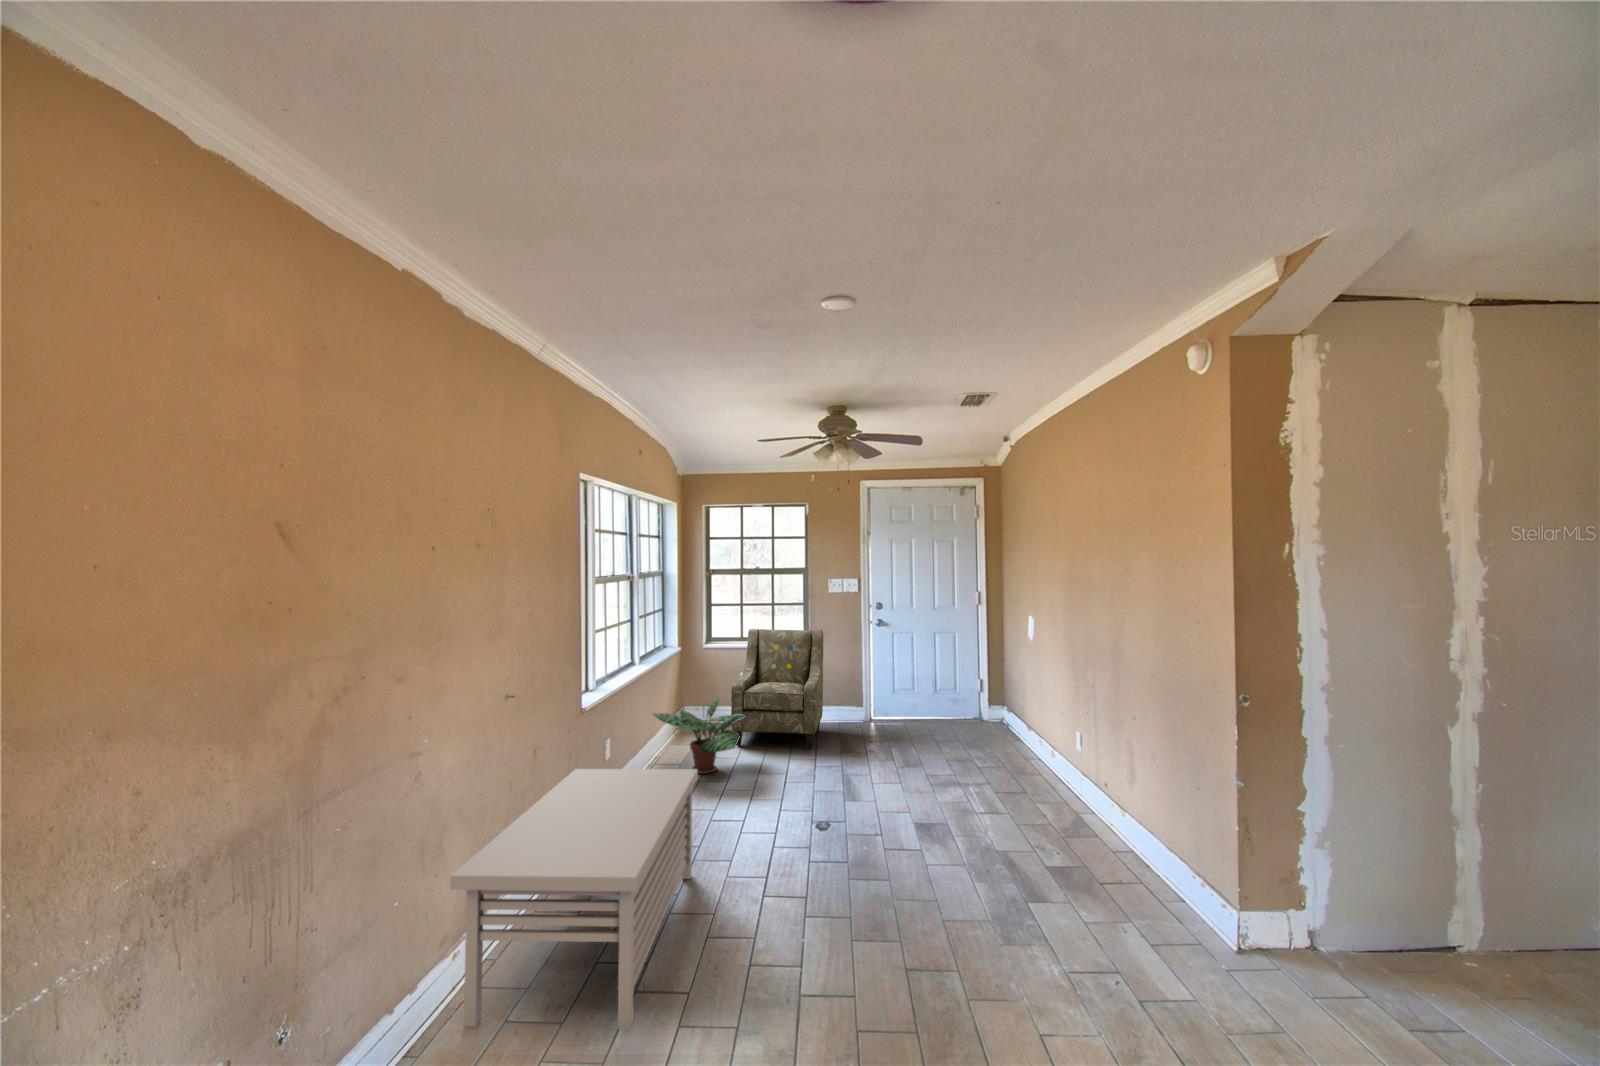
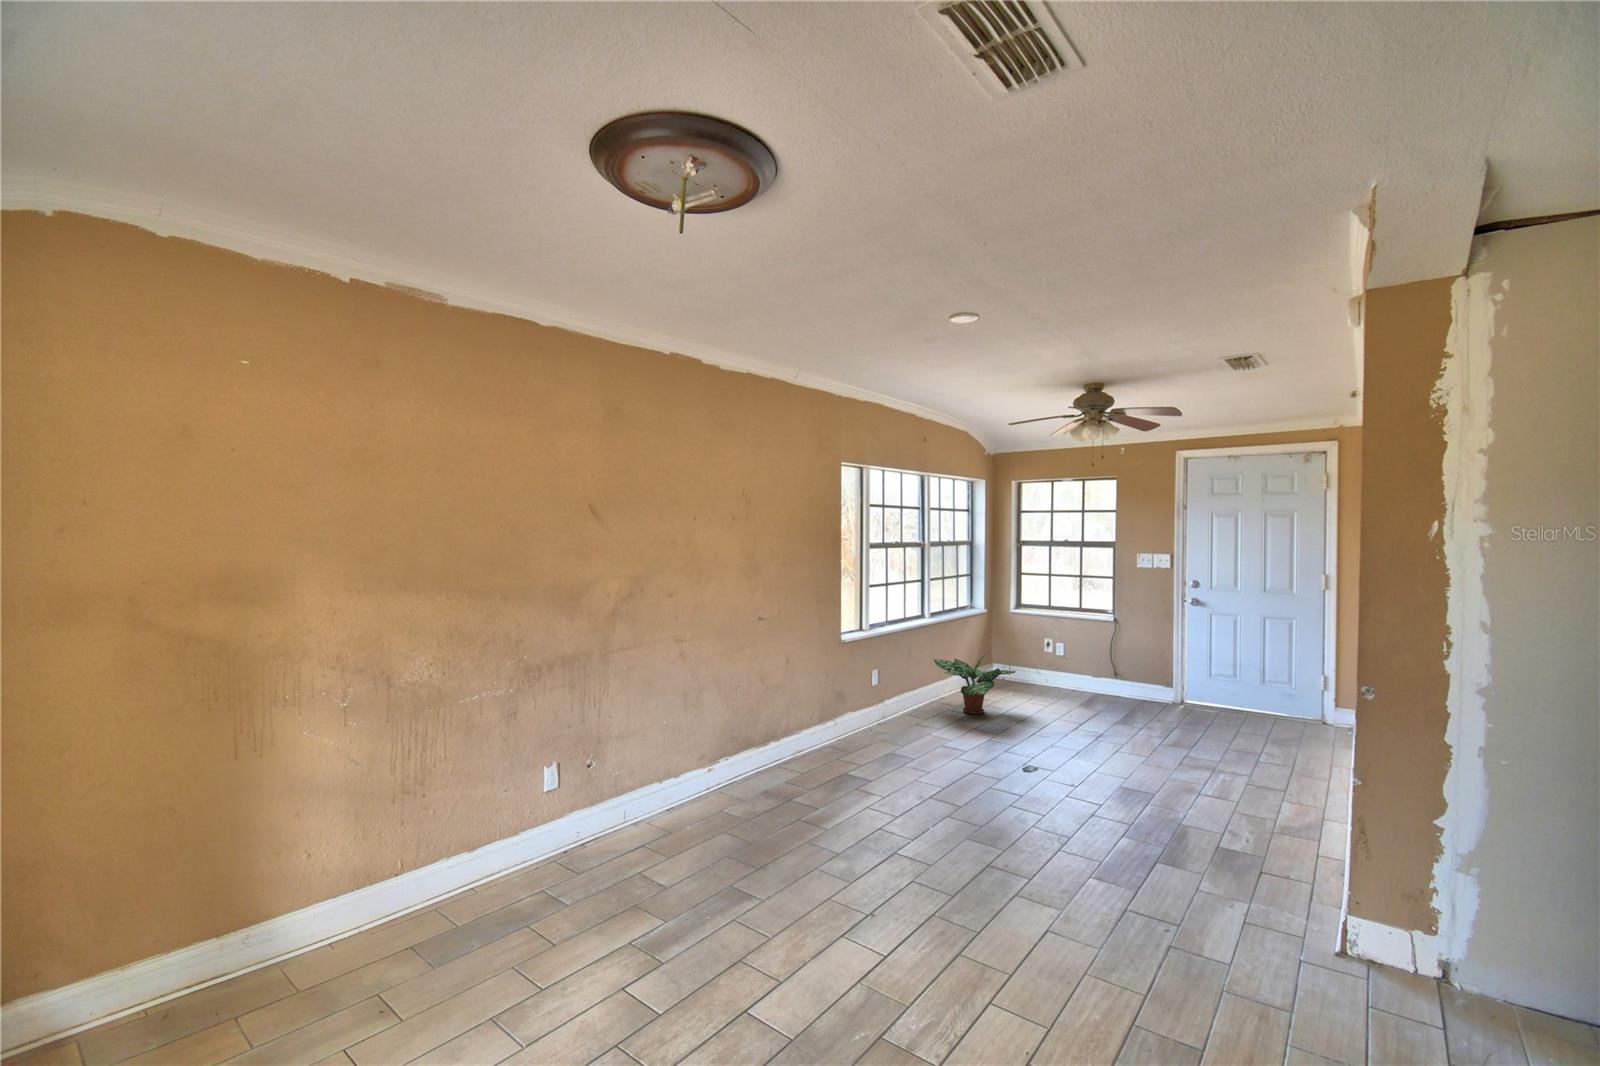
armchair: present [731,629,823,748] -> none [1016,599,1126,713]
storage bench: present [450,769,698,1030] -> none [707,678,900,822]

